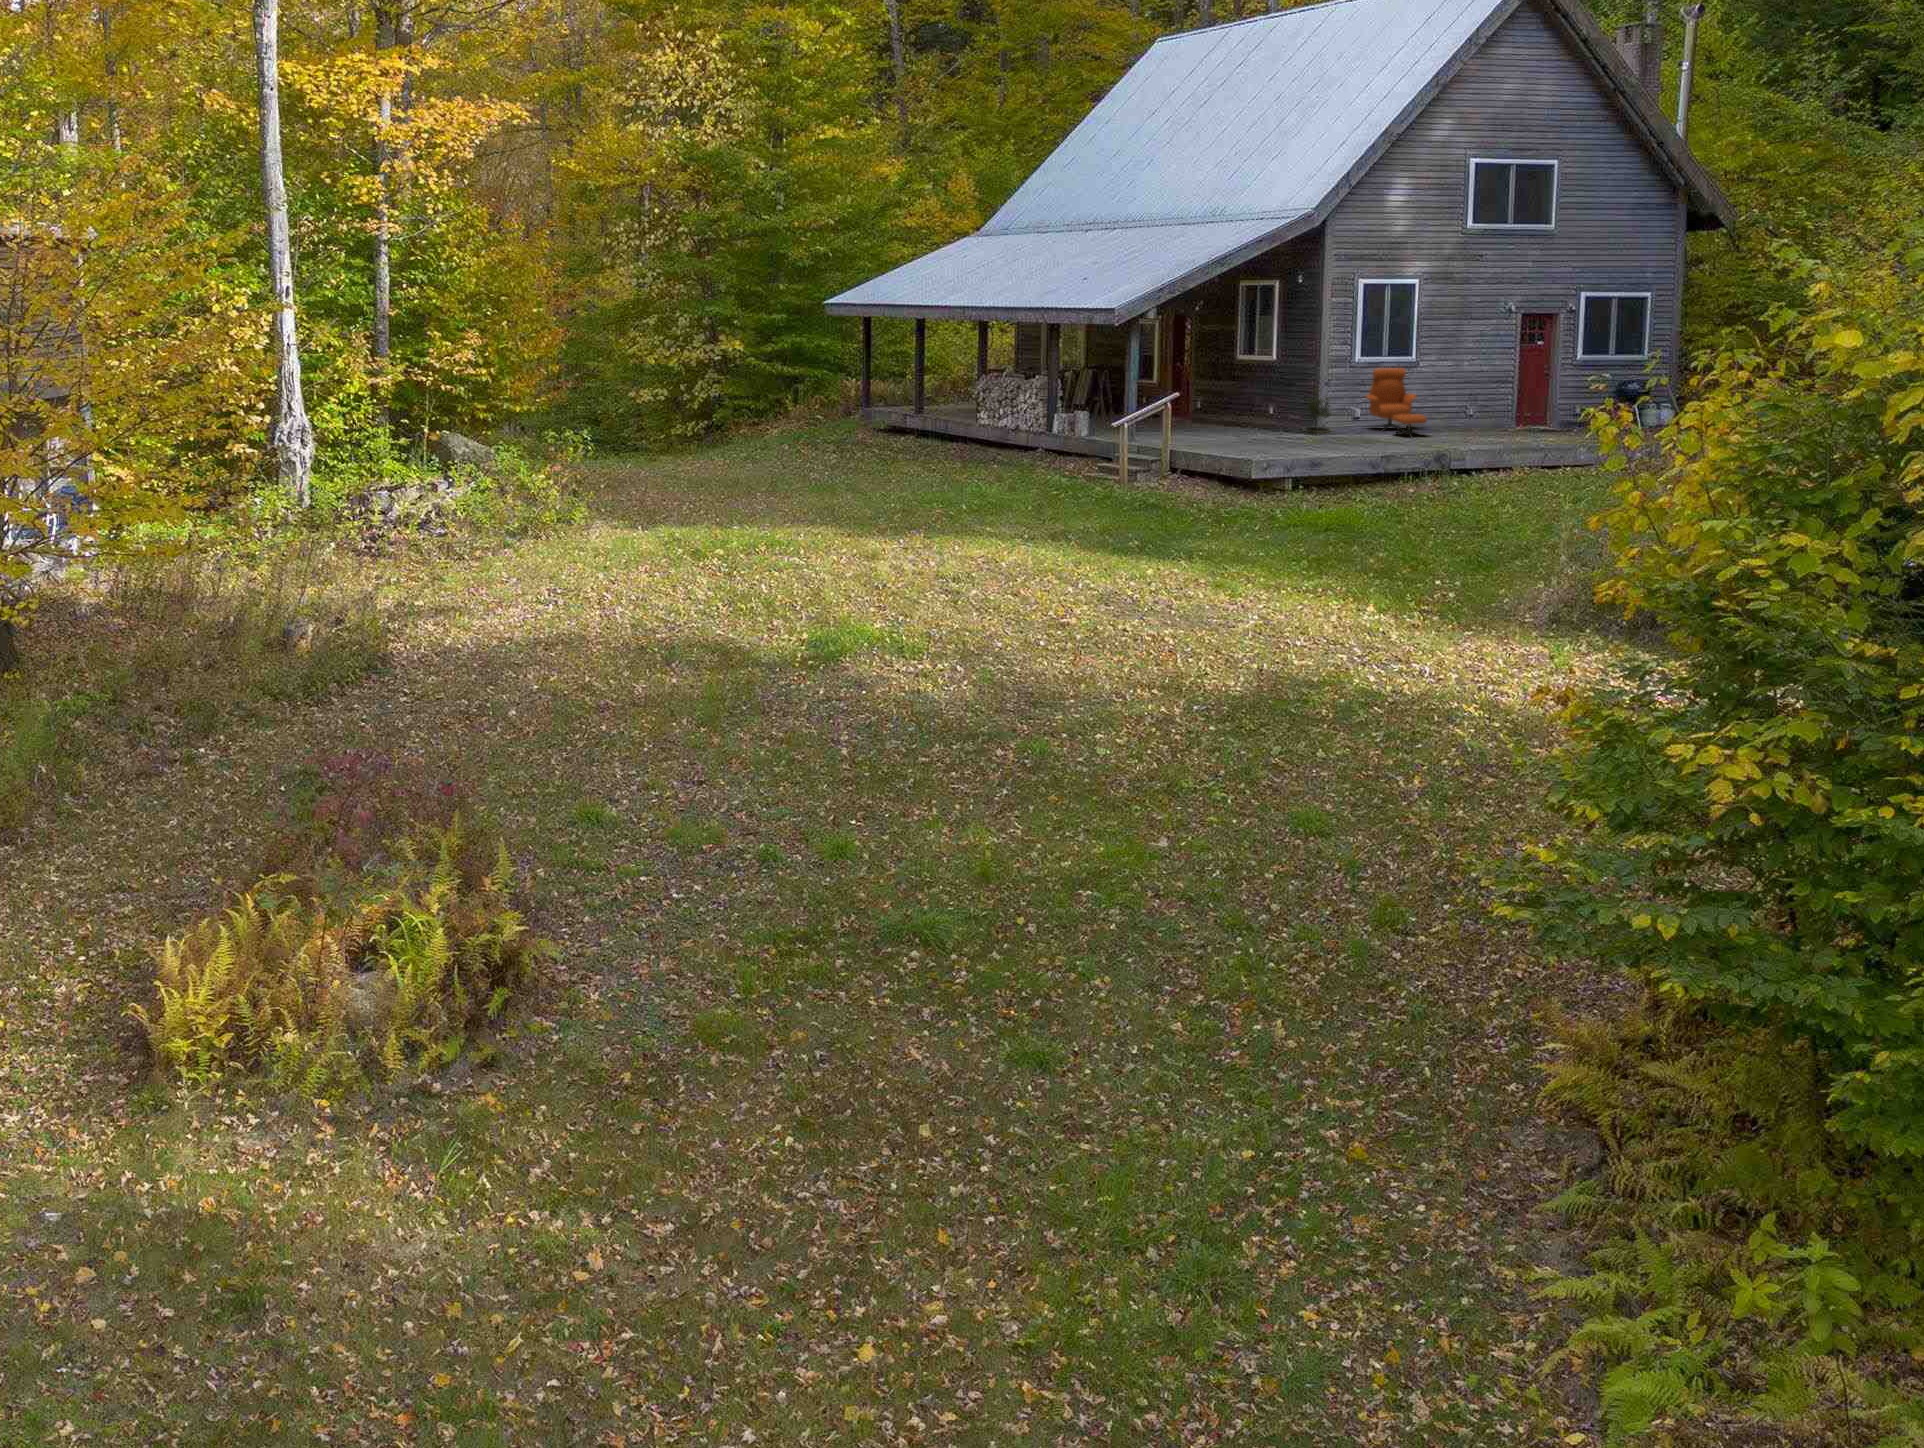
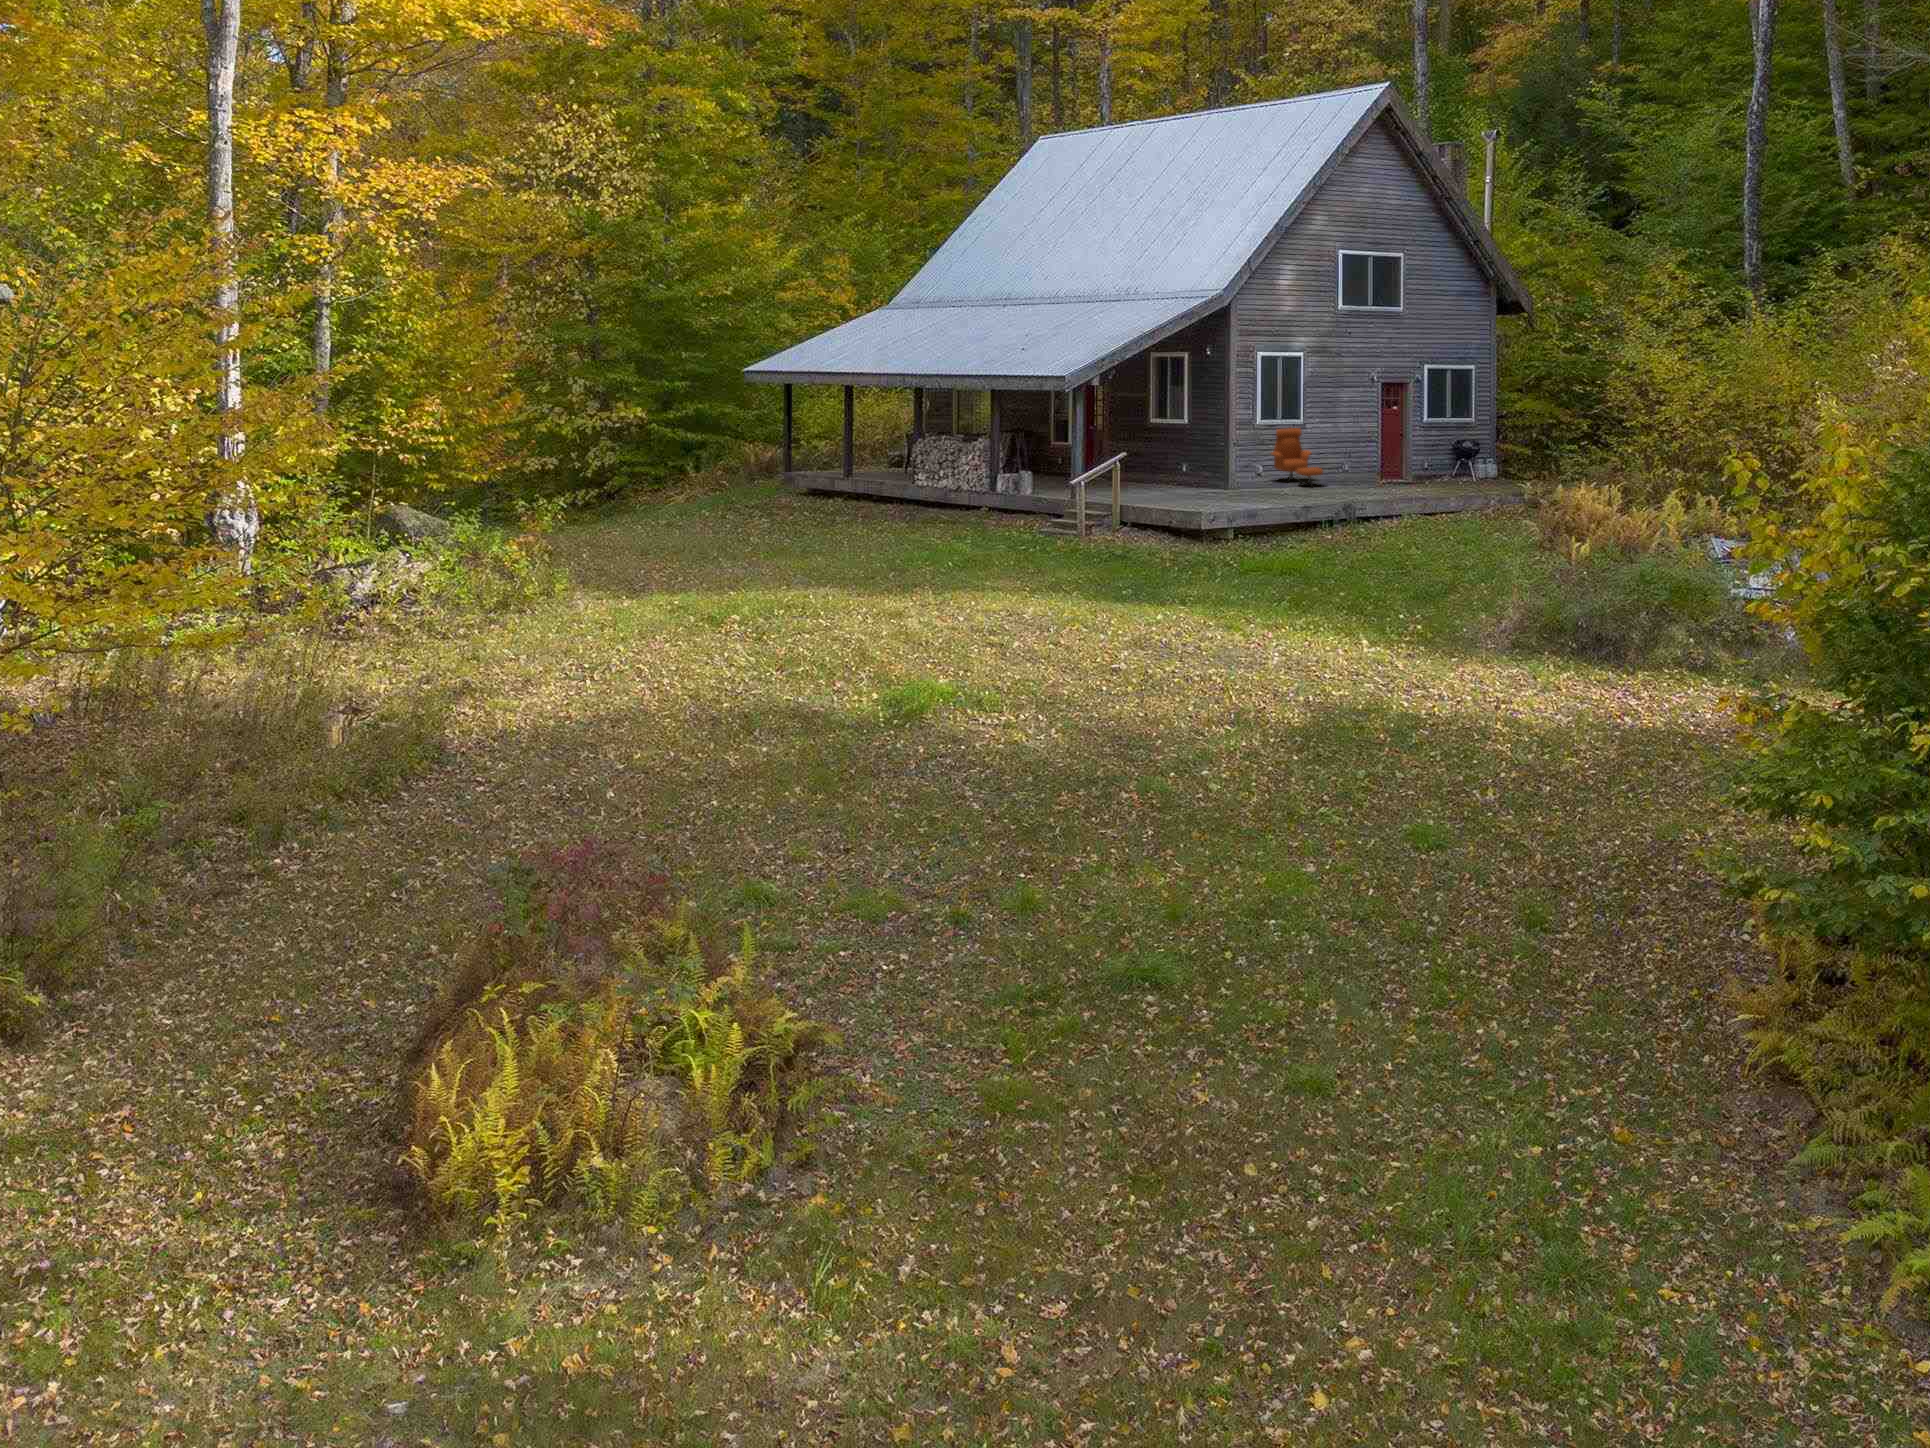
potted tree: present [1304,386,1331,433] -> none [1223,443,1248,486]

